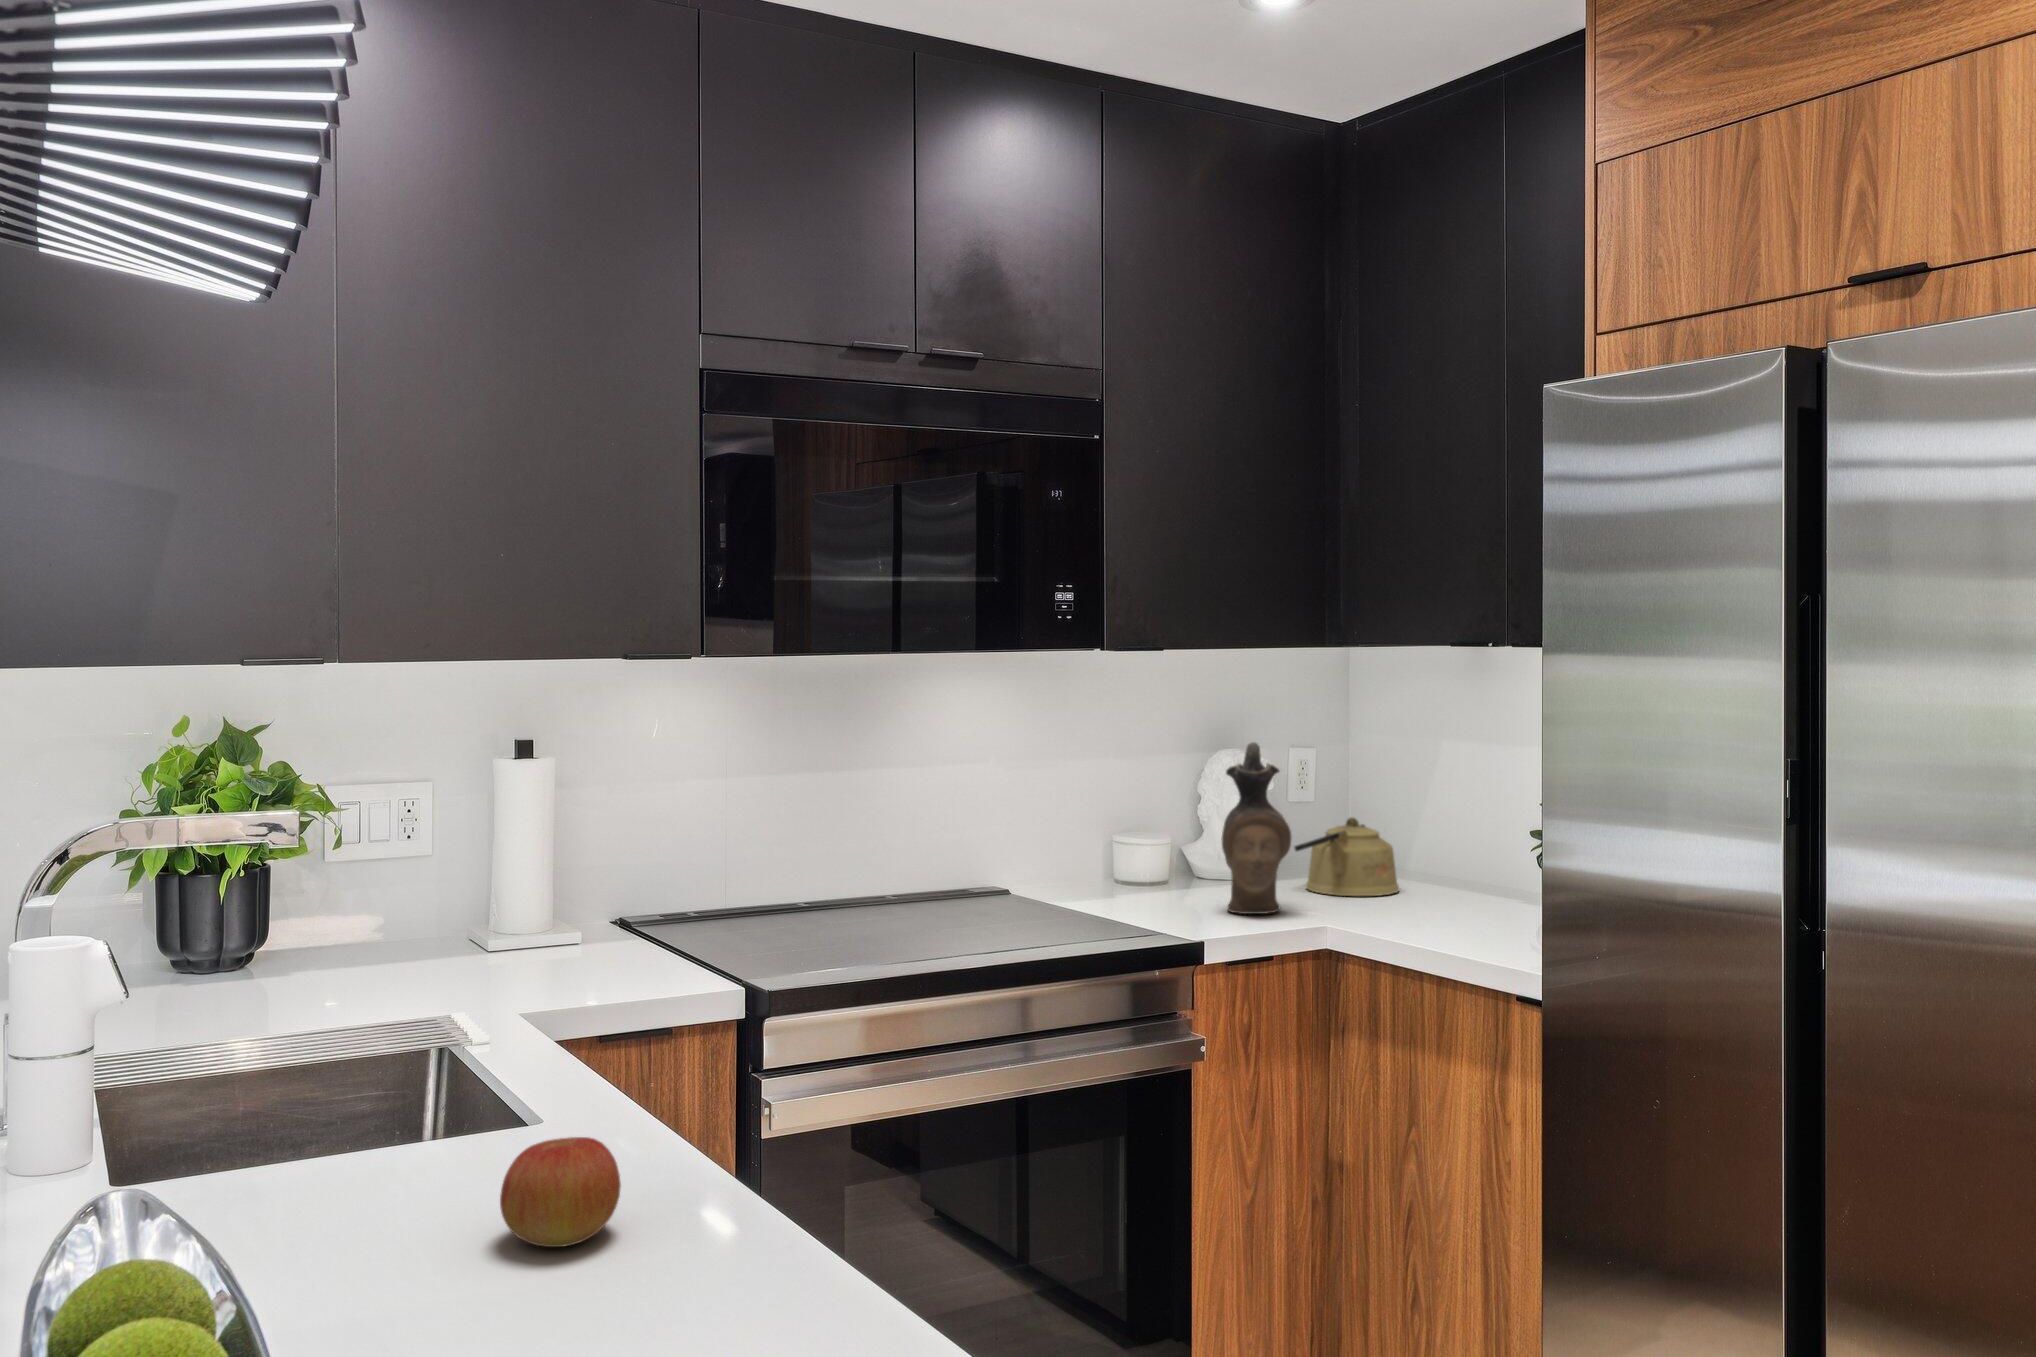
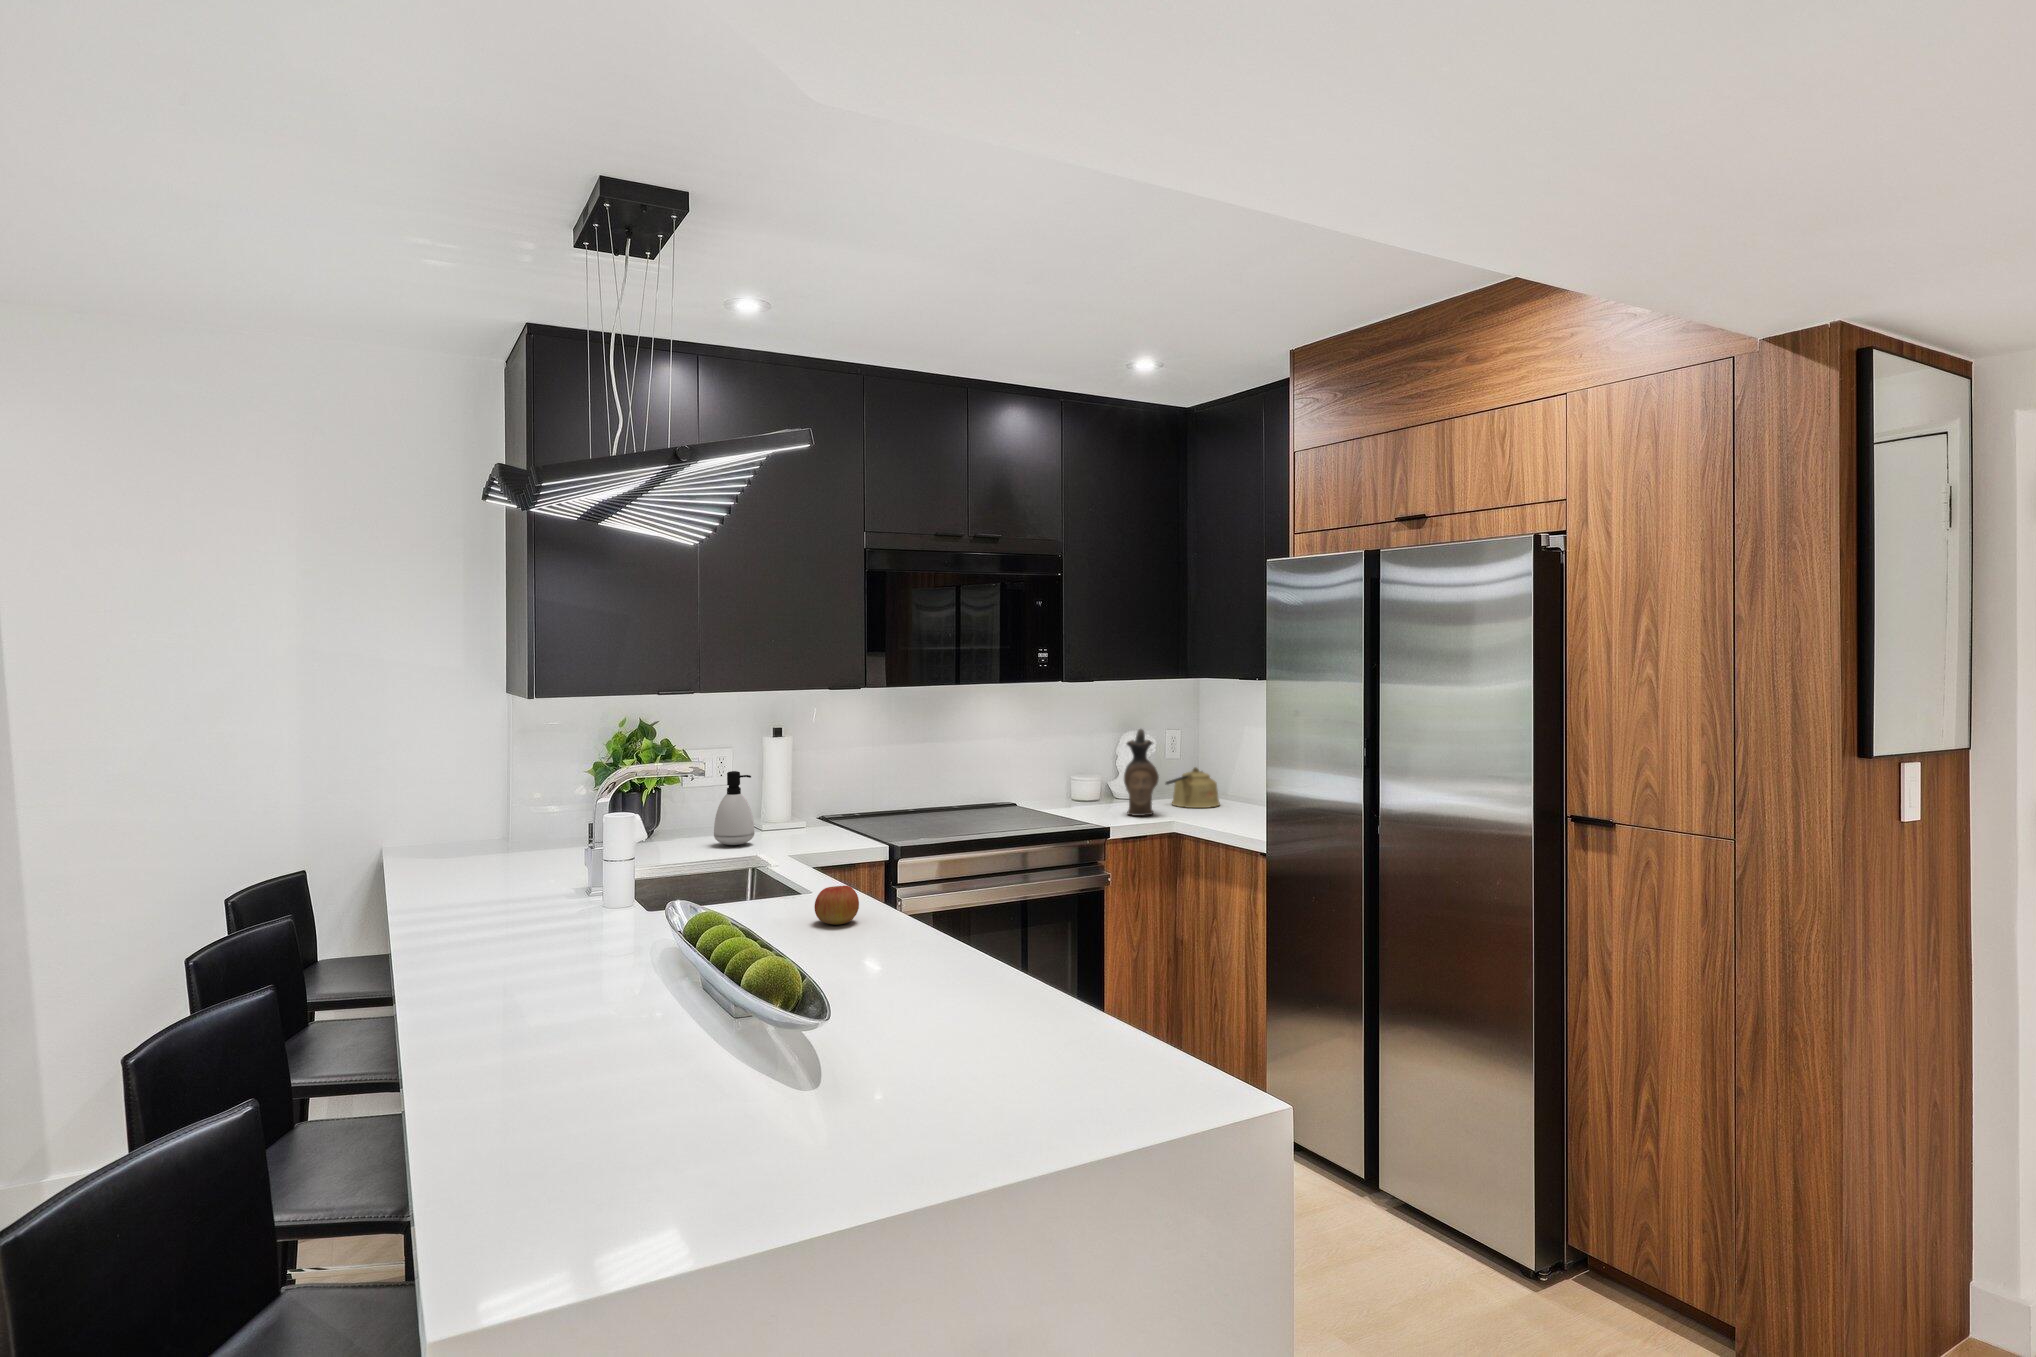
soap dispenser: none [365,829,455,988] -> present [714,771,755,845]

